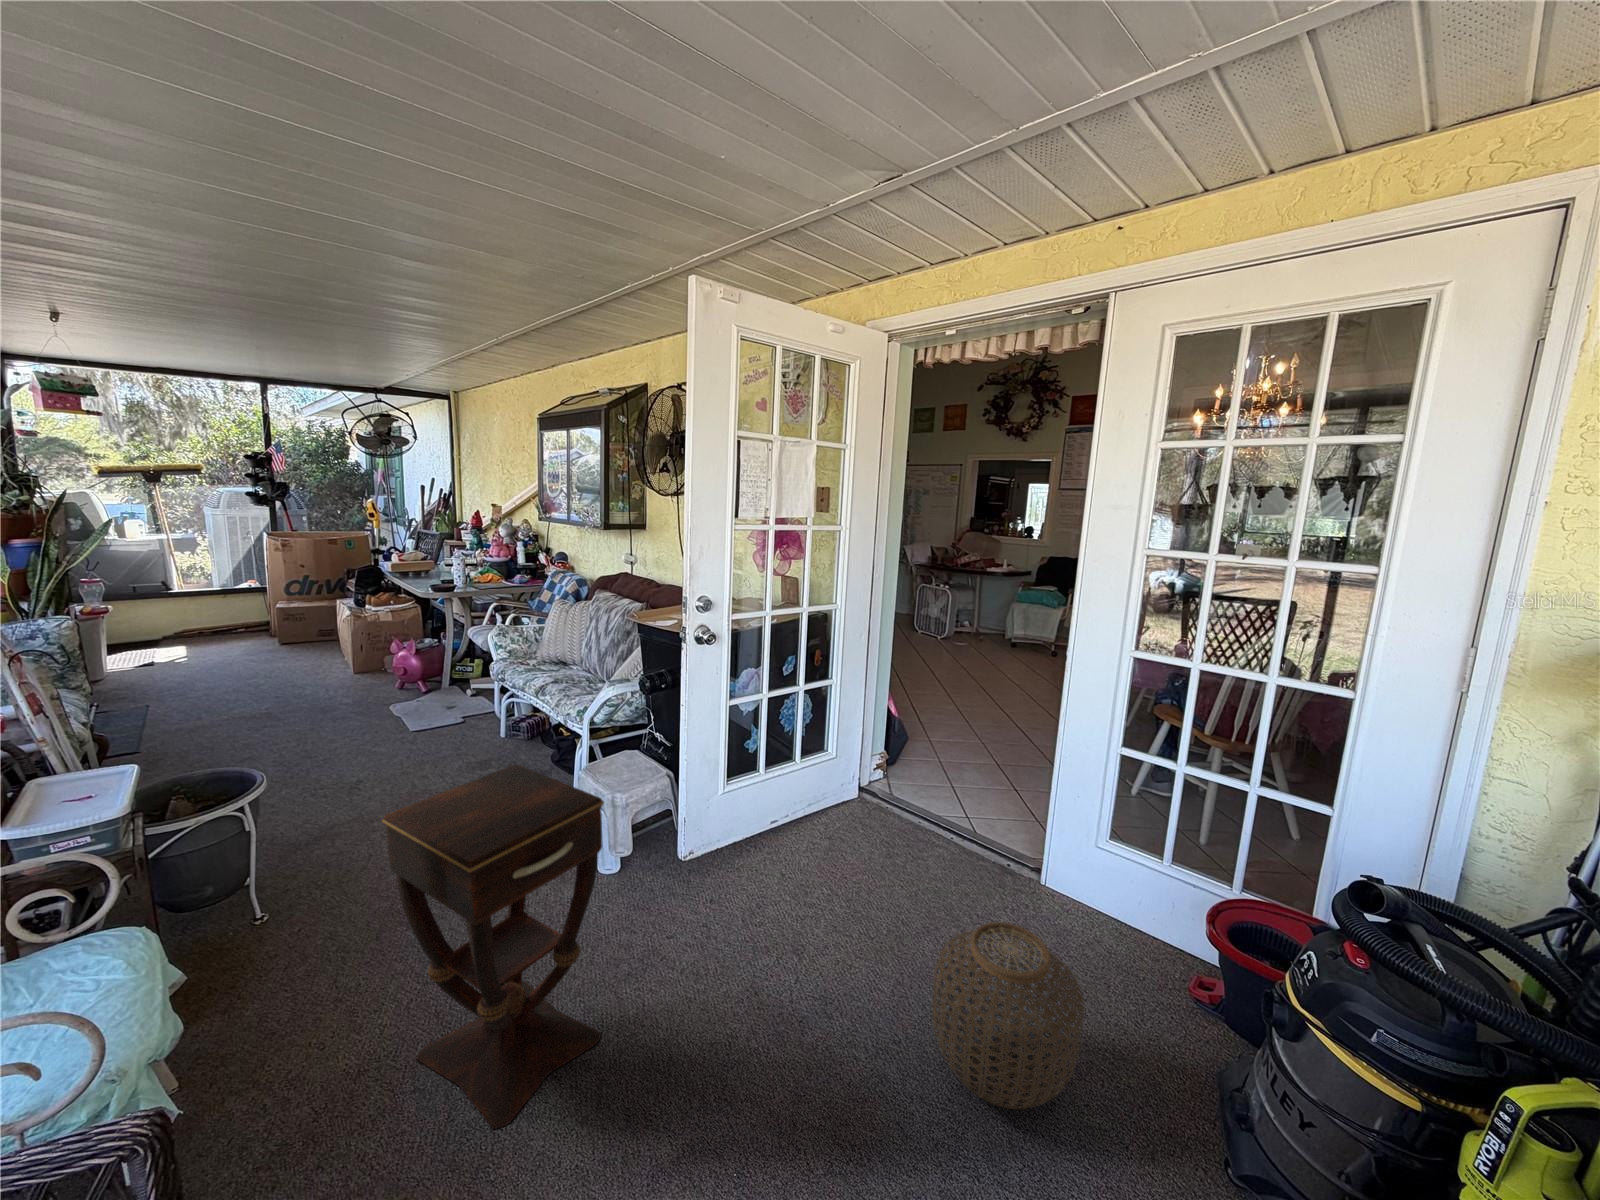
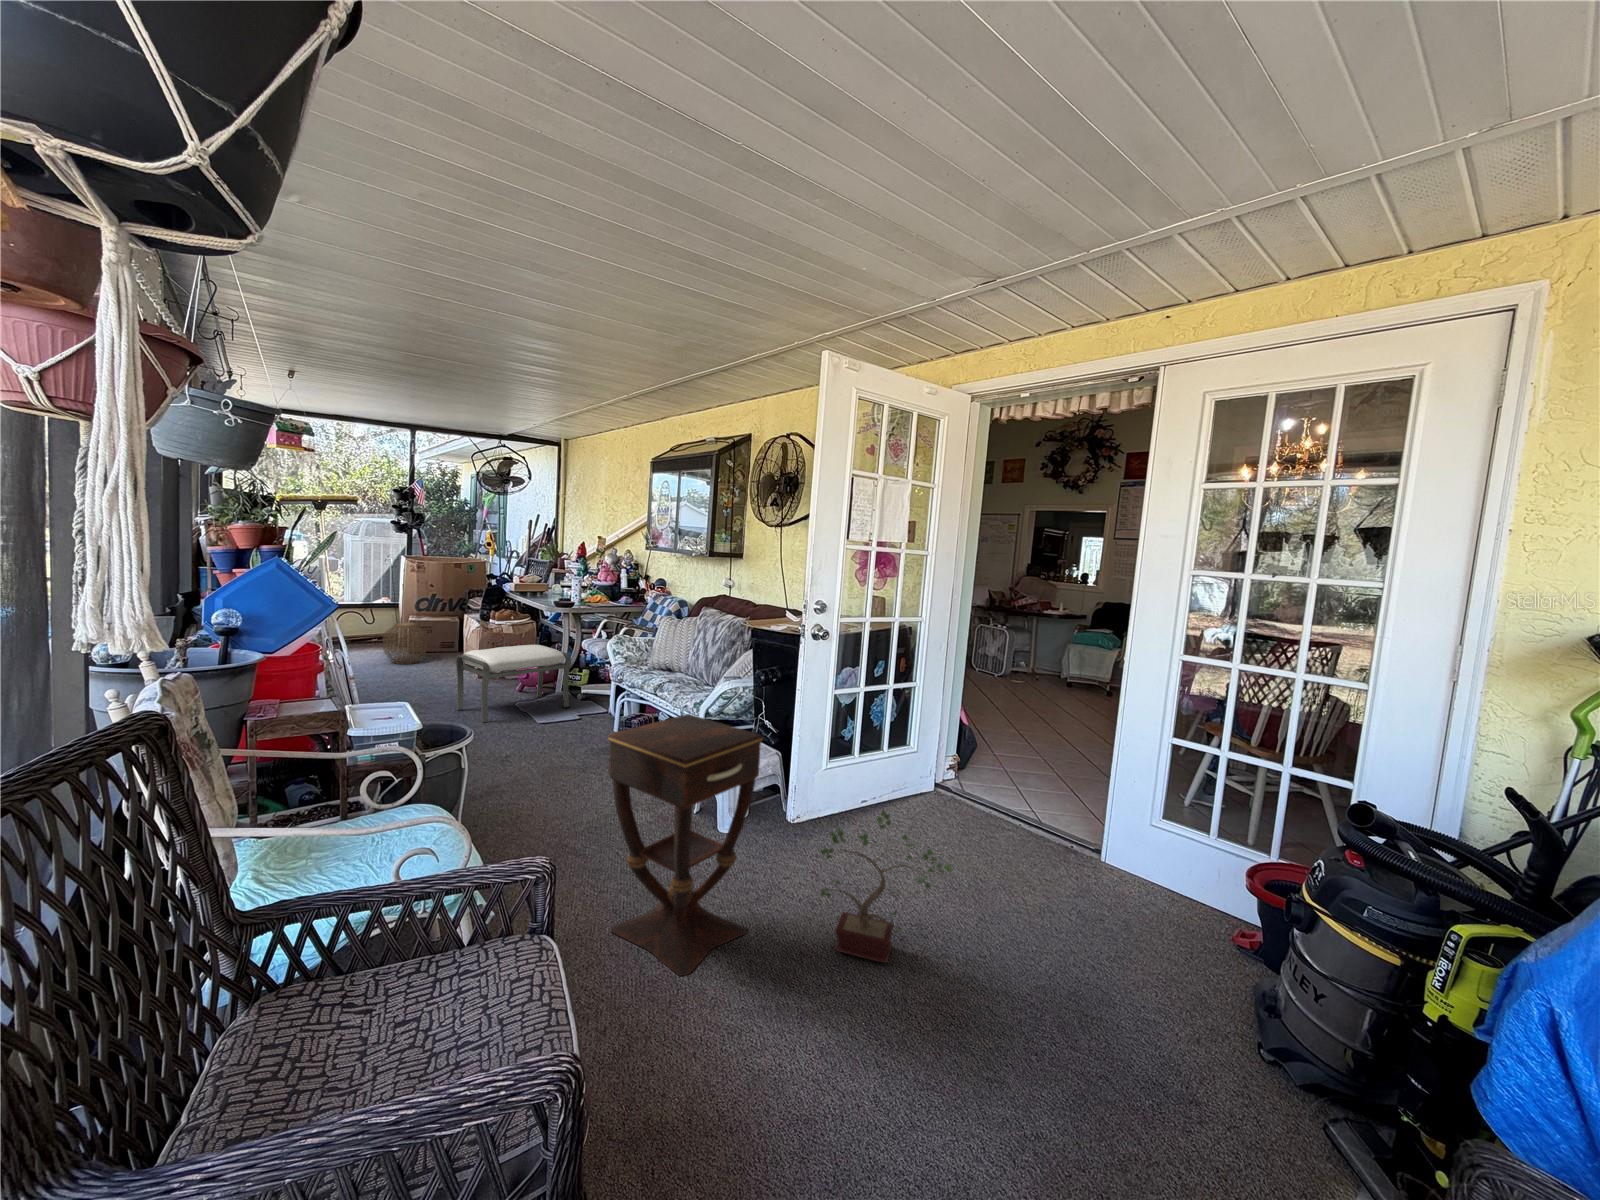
ottoman: none [305,637,453,736] -> present [456,645,571,723]
potted plant: none [682,883,851,1075] -> present [820,811,952,963]
woven basket: present [932,922,1084,1109] -> present [383,622,427,664]

